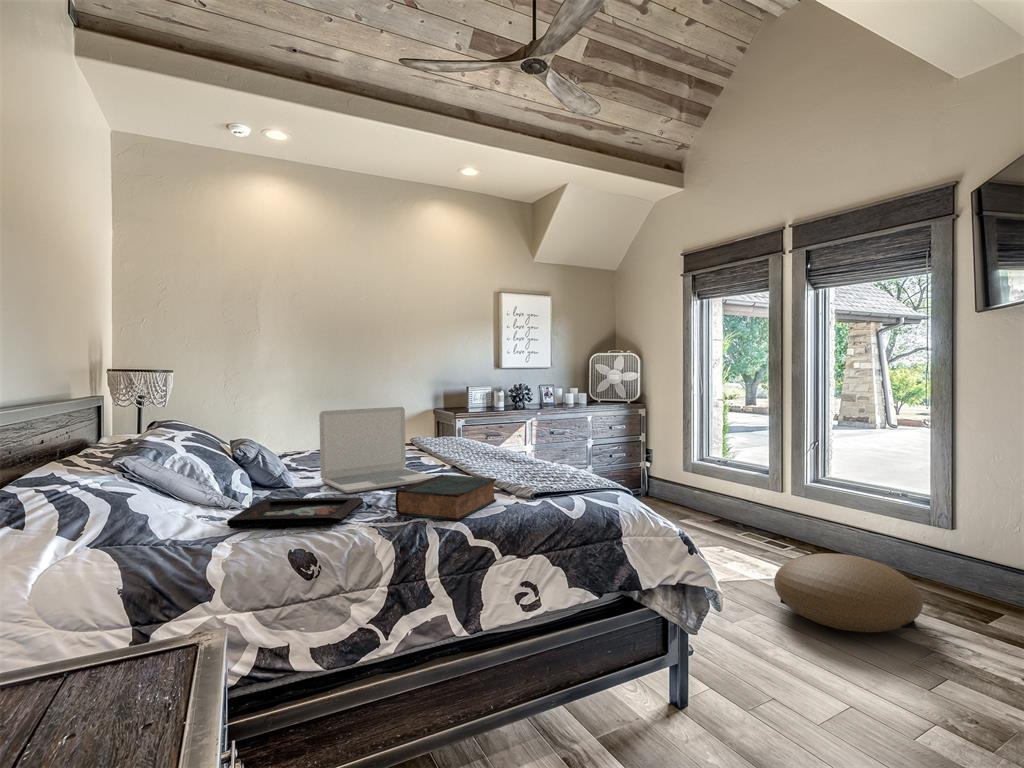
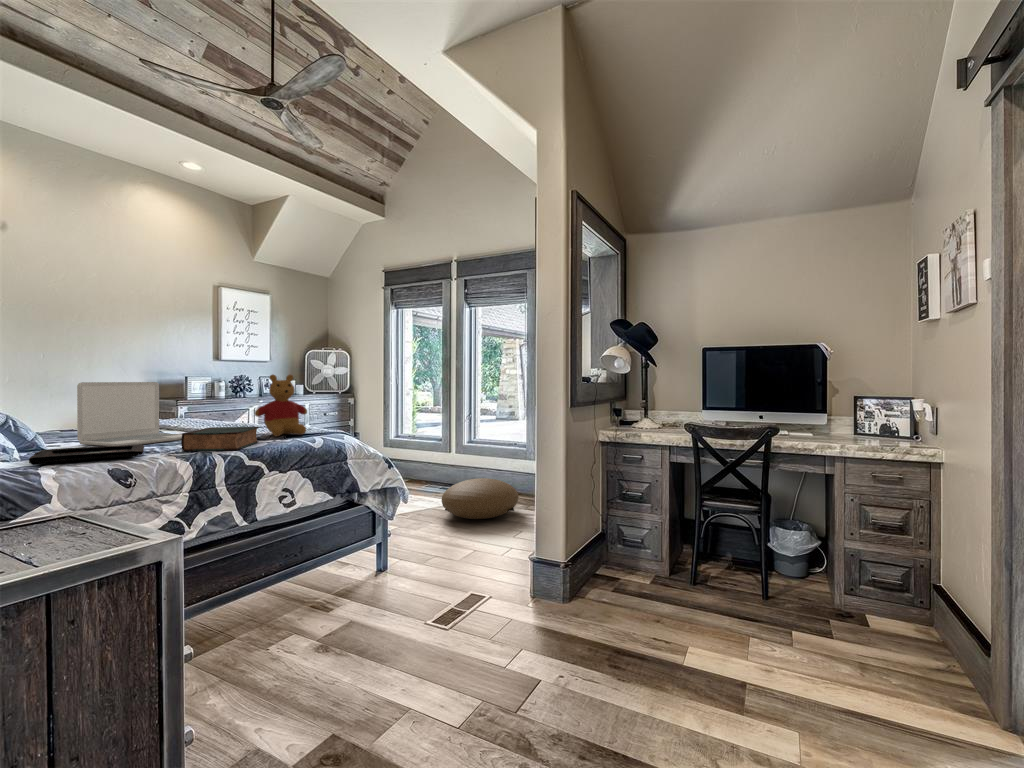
stuffed bear: none [501,398,569,487] -> present [255,375,307,436]

